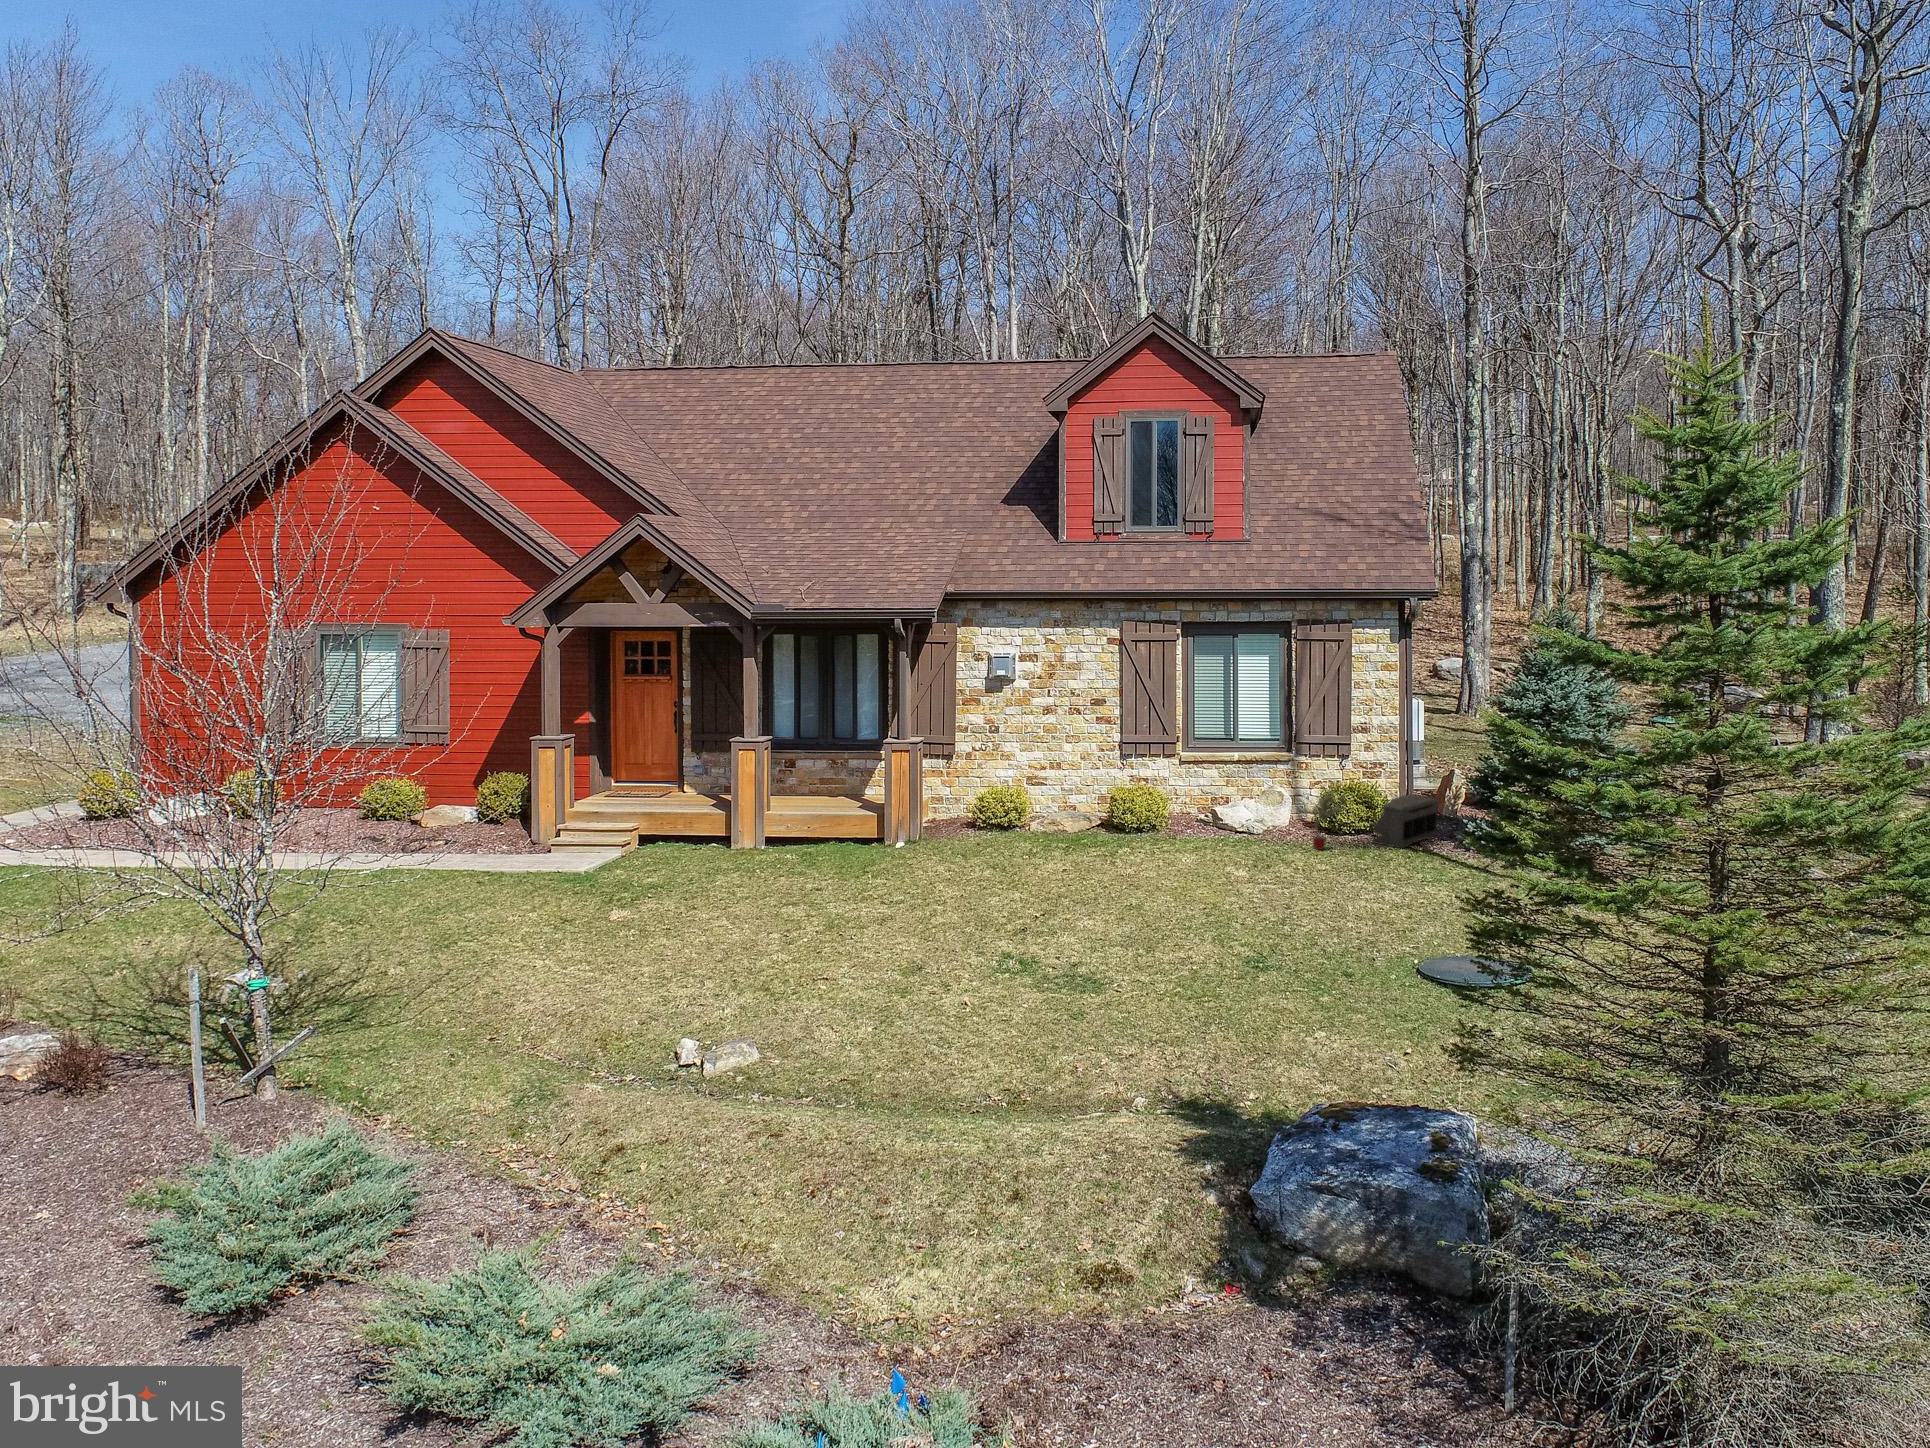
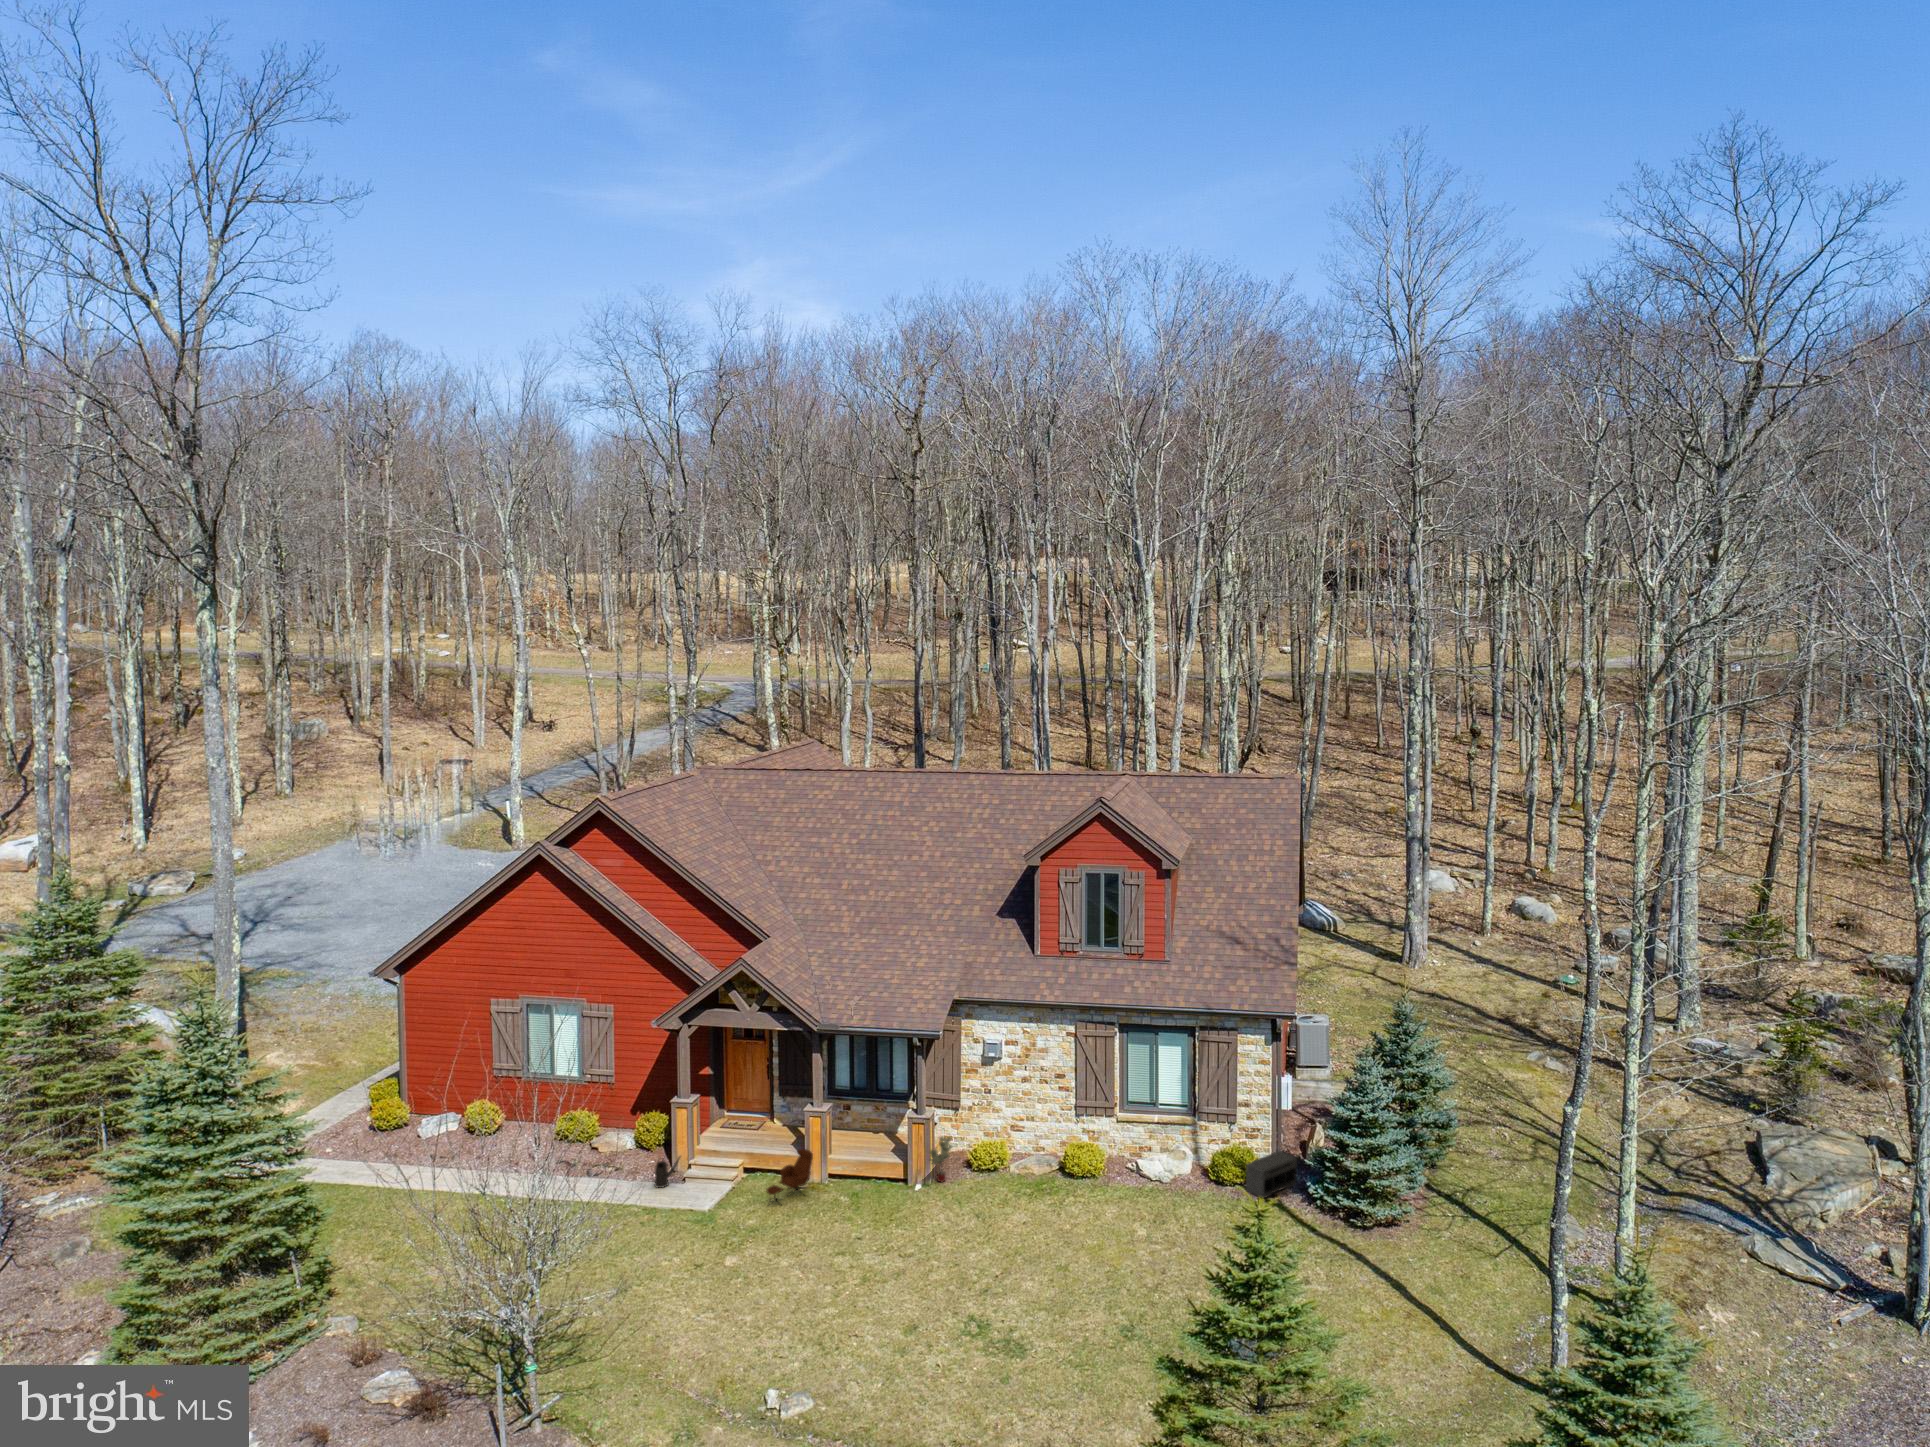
potted tree: present [1298,785,1345,850] -> present [929,1137,952,1182]
lounge chair: none [675,793,746,866] -> present [766,1149,813,1201]
watering can: none [496,810,544,854] -> present [654,1157,680,1188]

